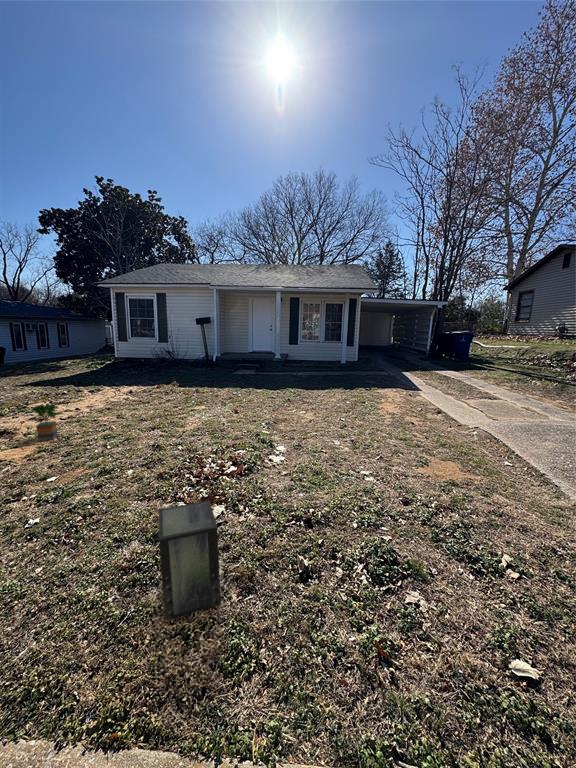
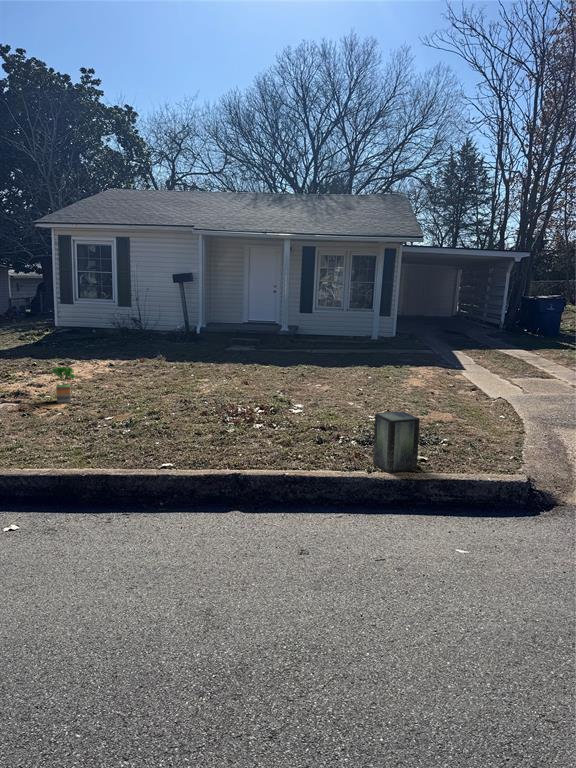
storage box: present [159,501,221,621] -> present [373,411,420,473]

